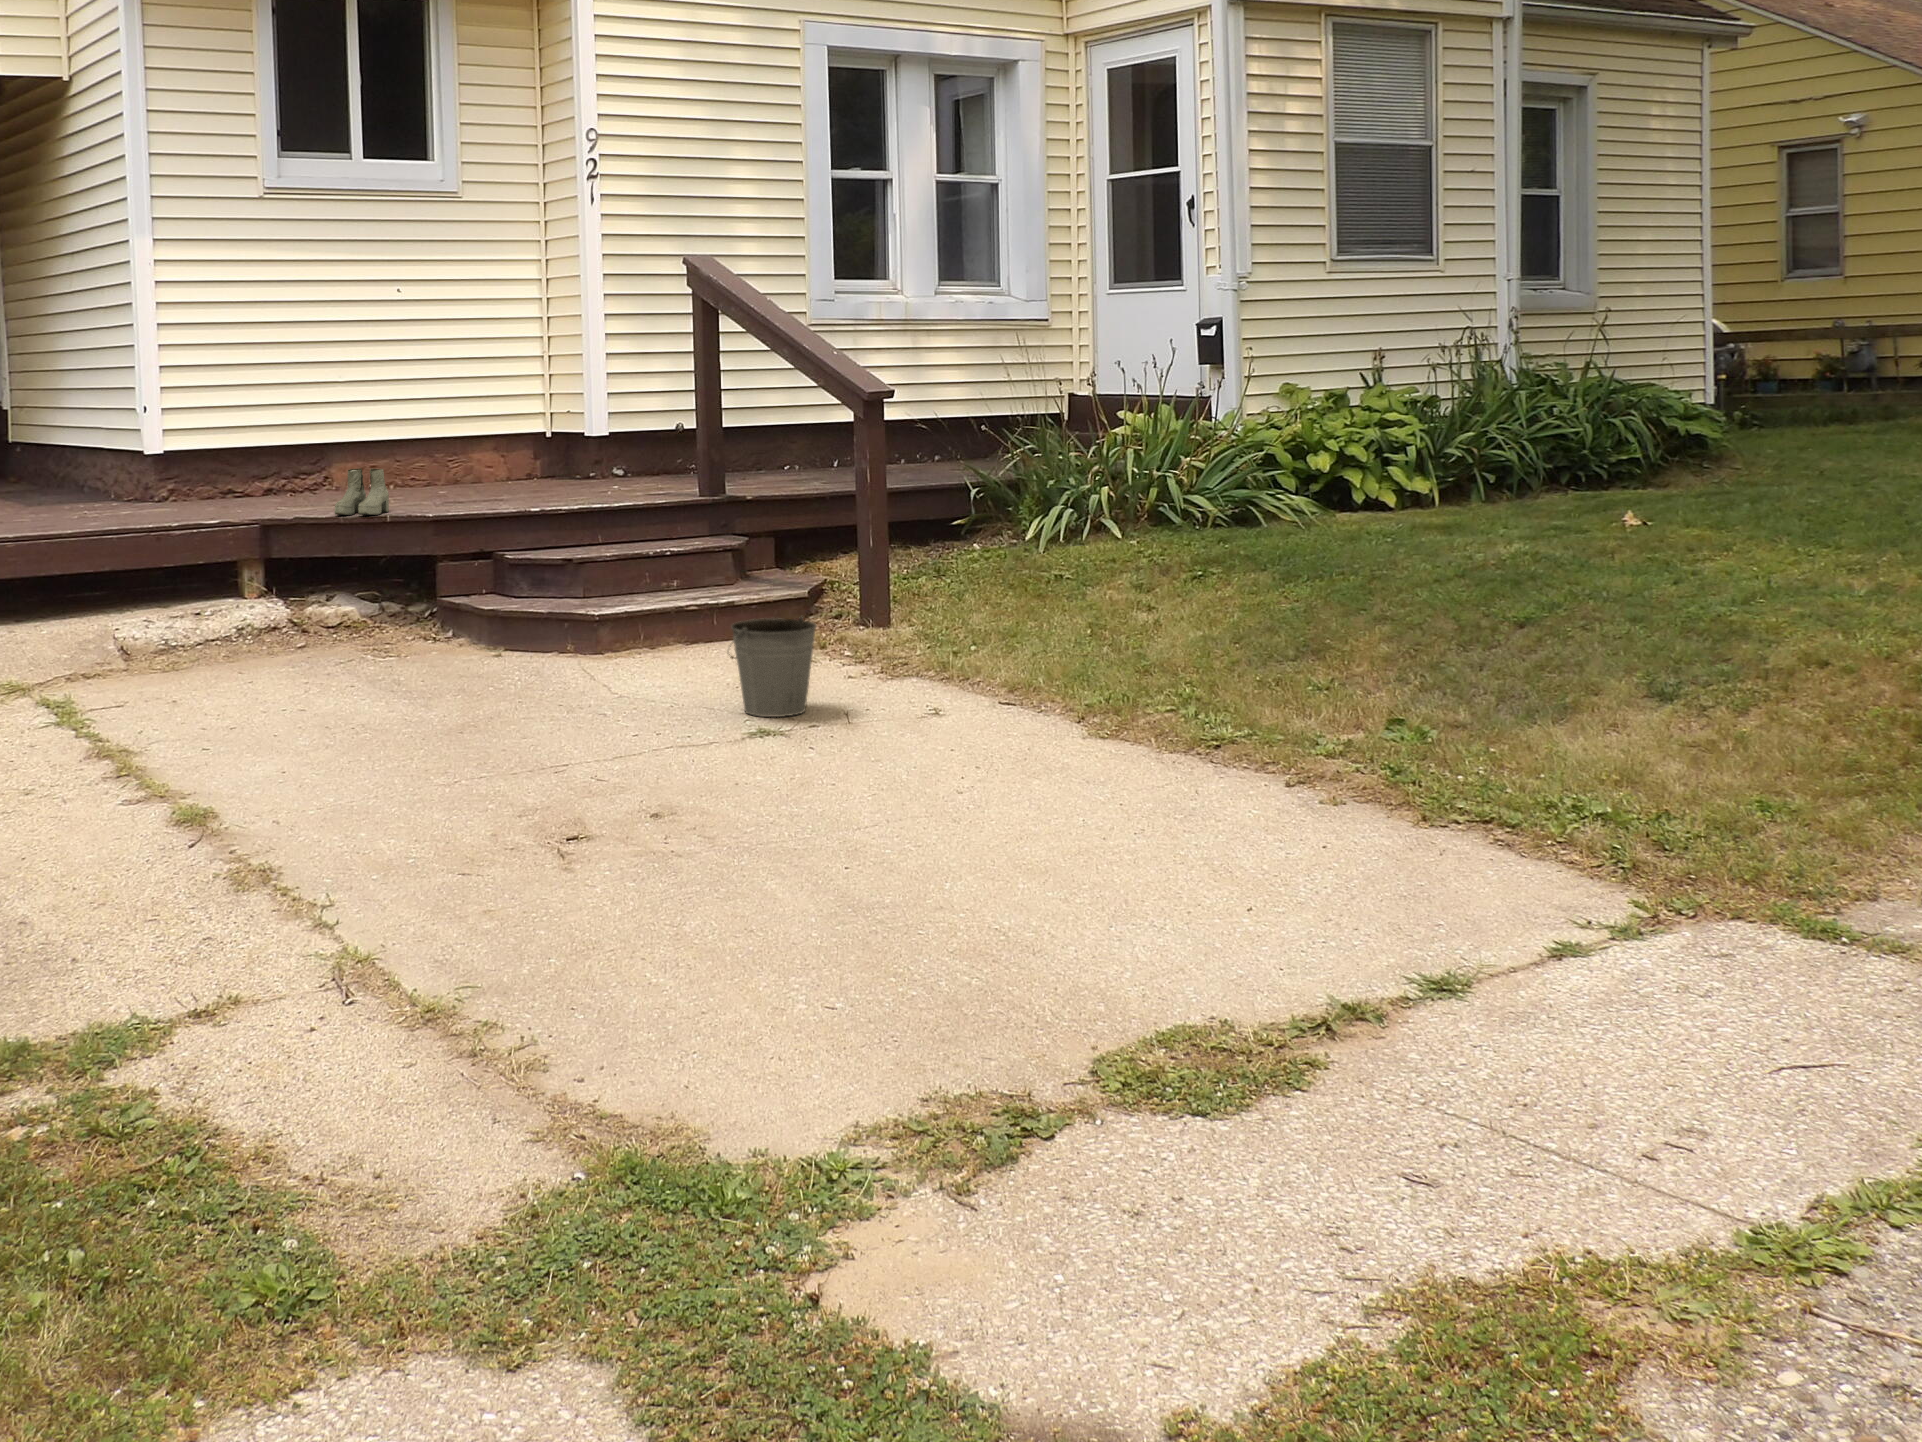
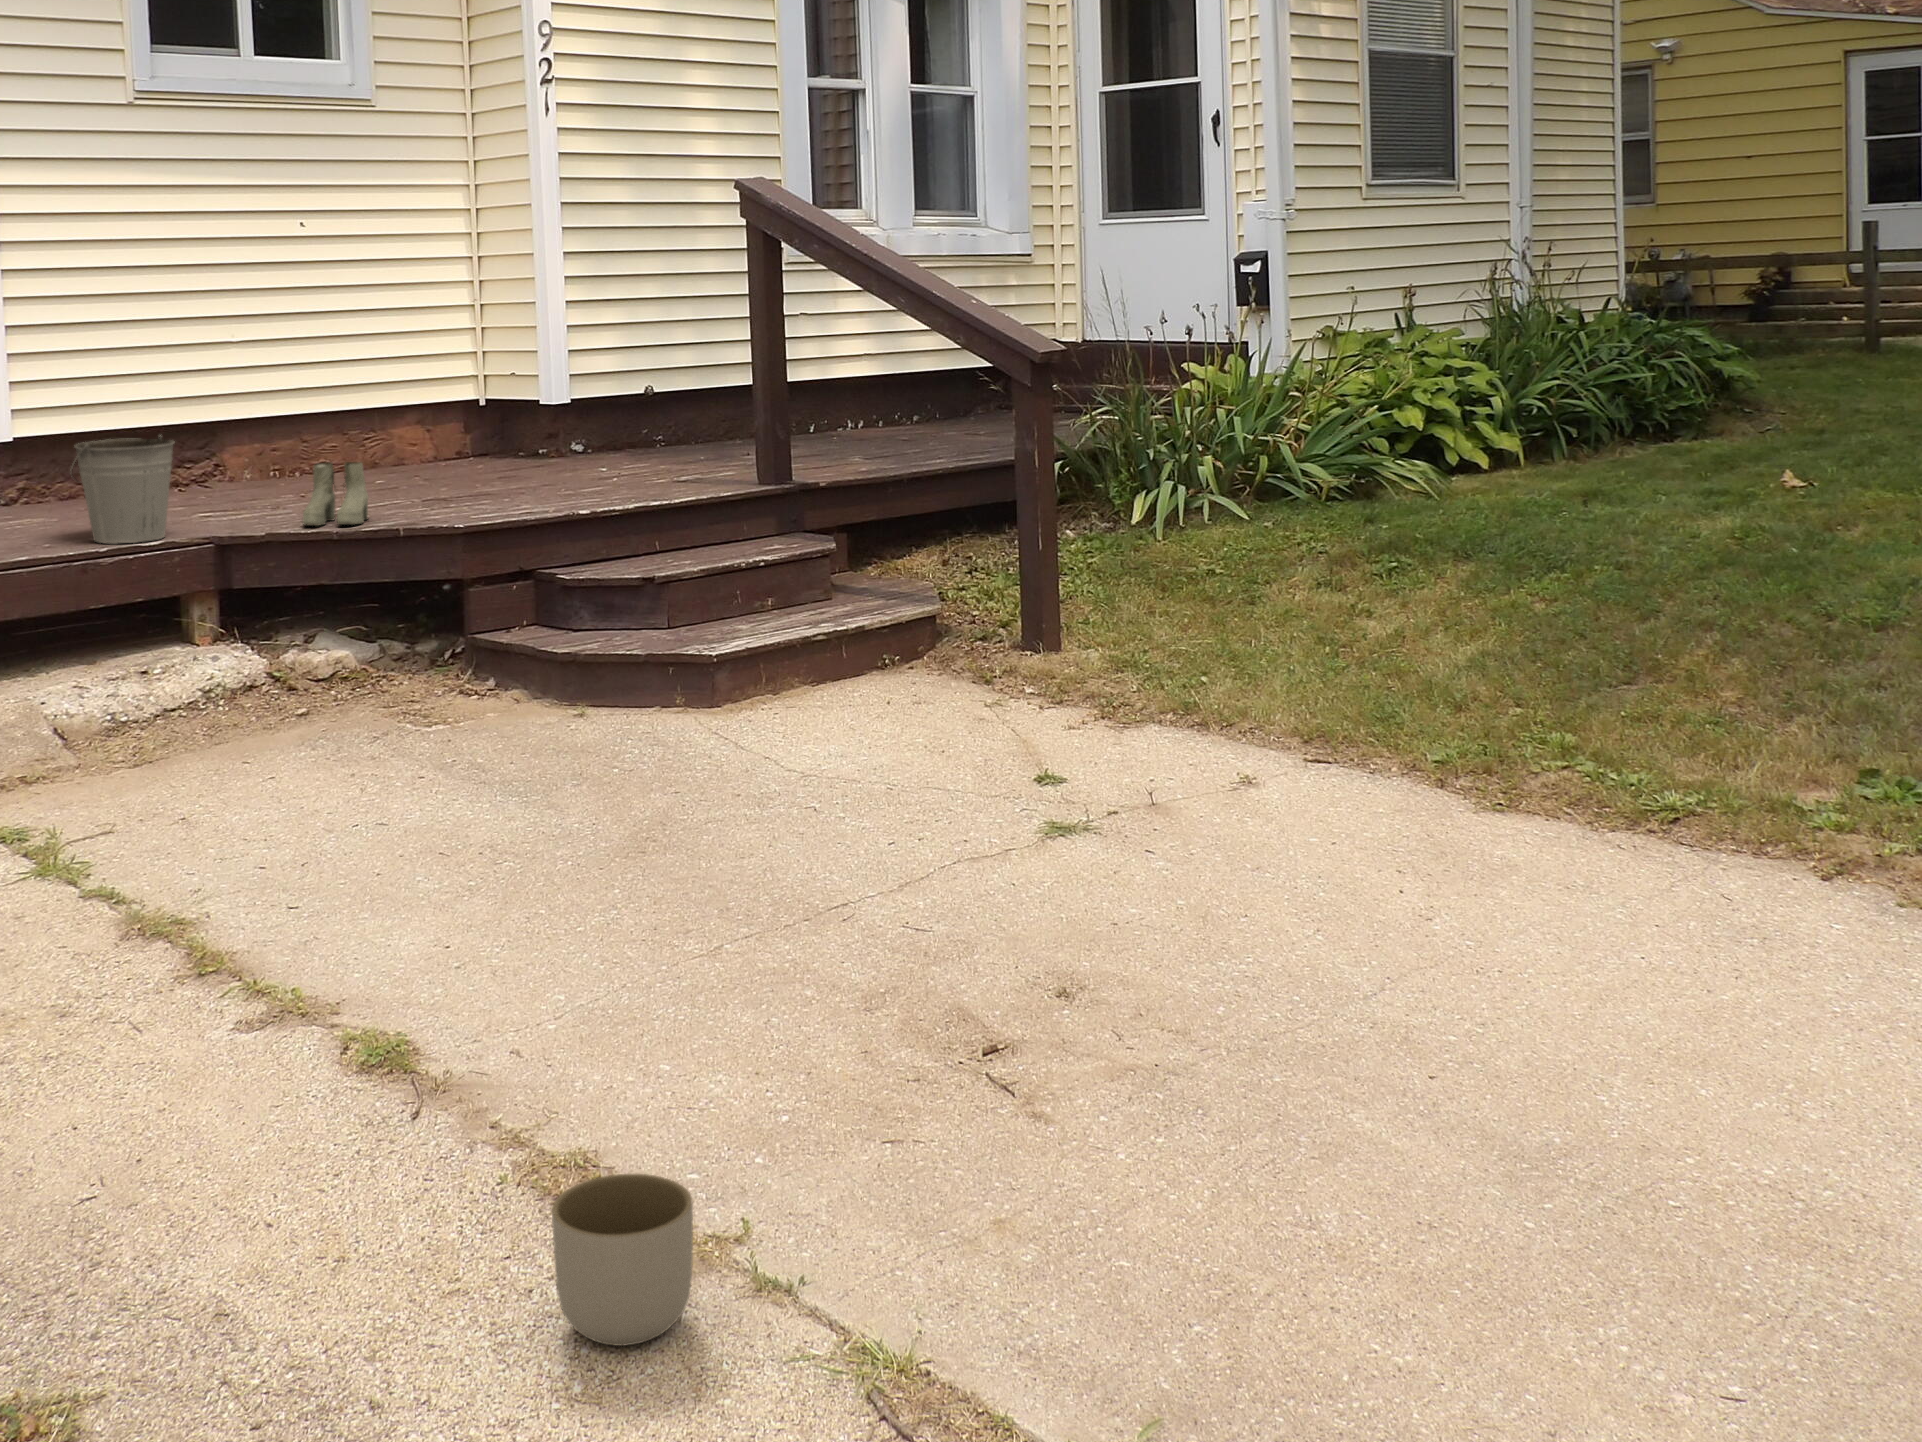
bucket: present [730,616,816,717] -> present [70,435,174,544]
planter: none [93,864,180,956] -> present [552,1174,693,1346]

